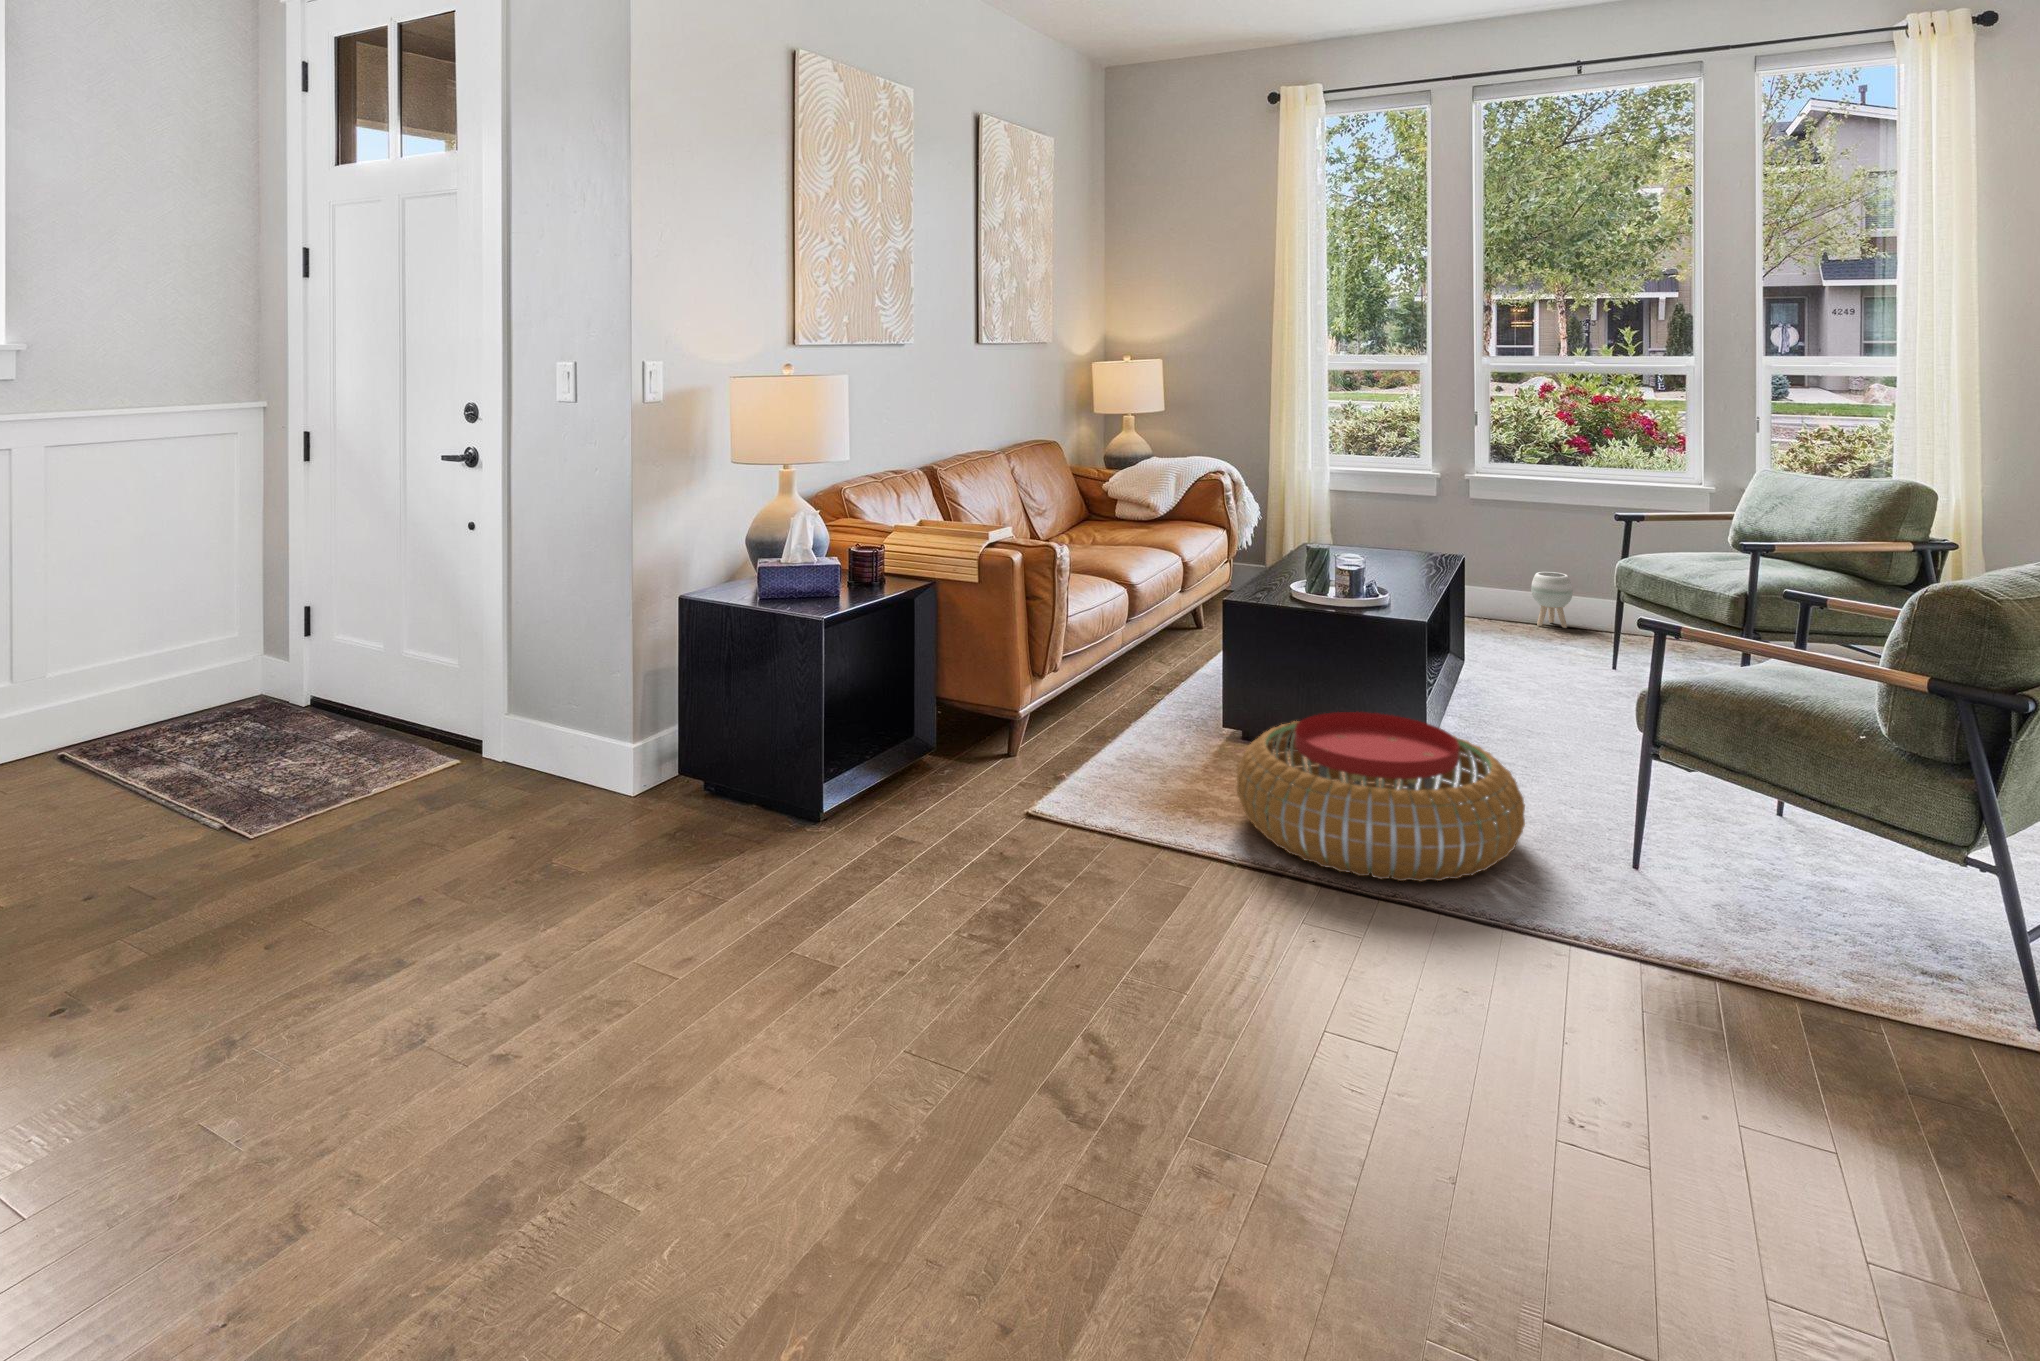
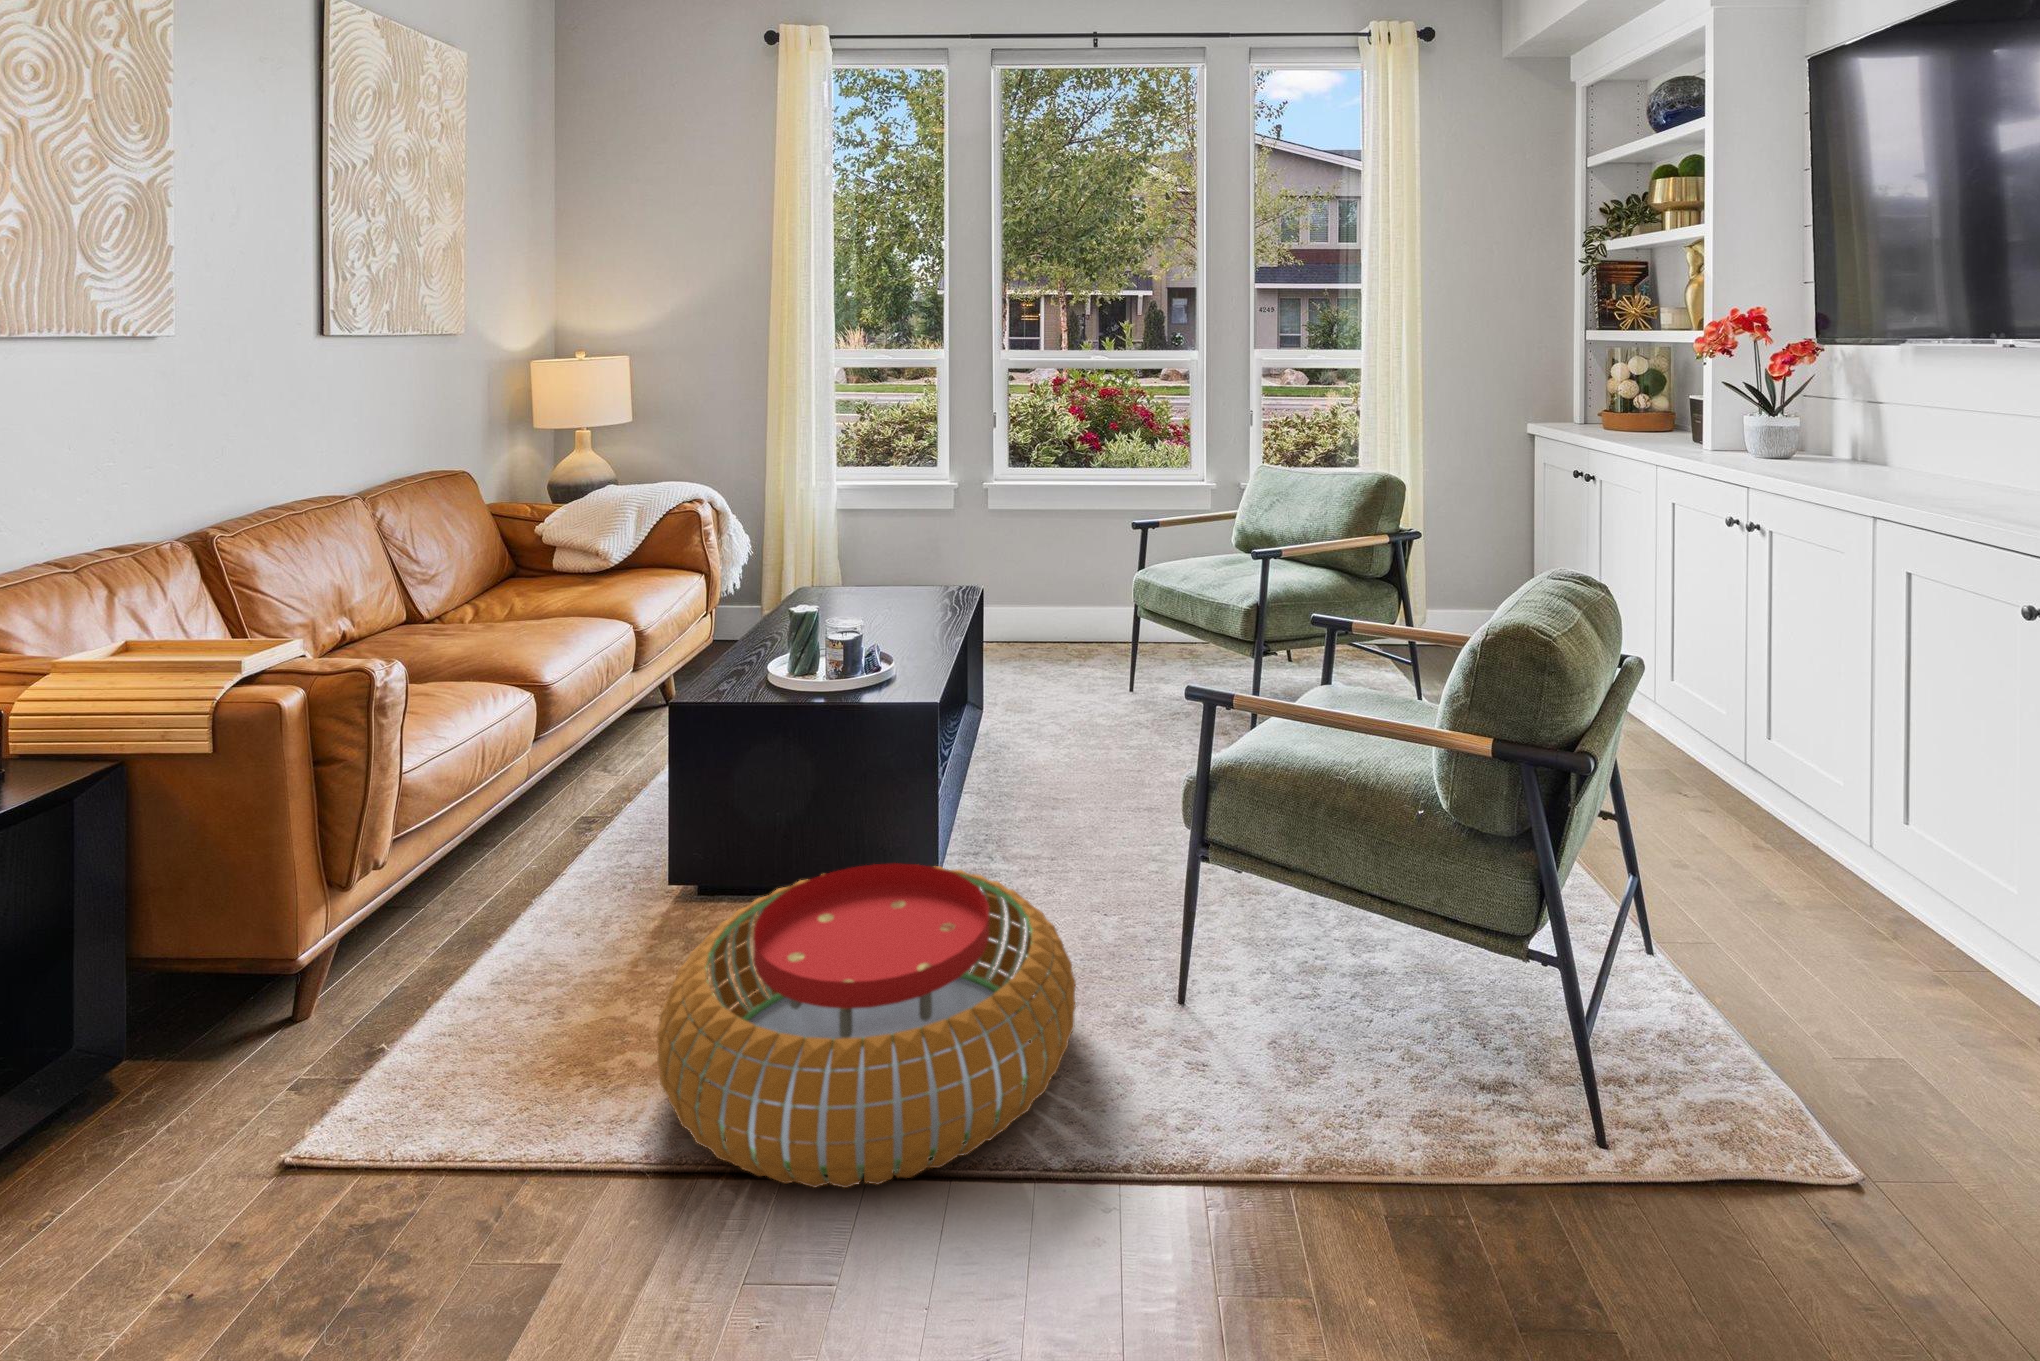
planter: present [1531,572,1573,628] -> none [1045,582,1085,641]

